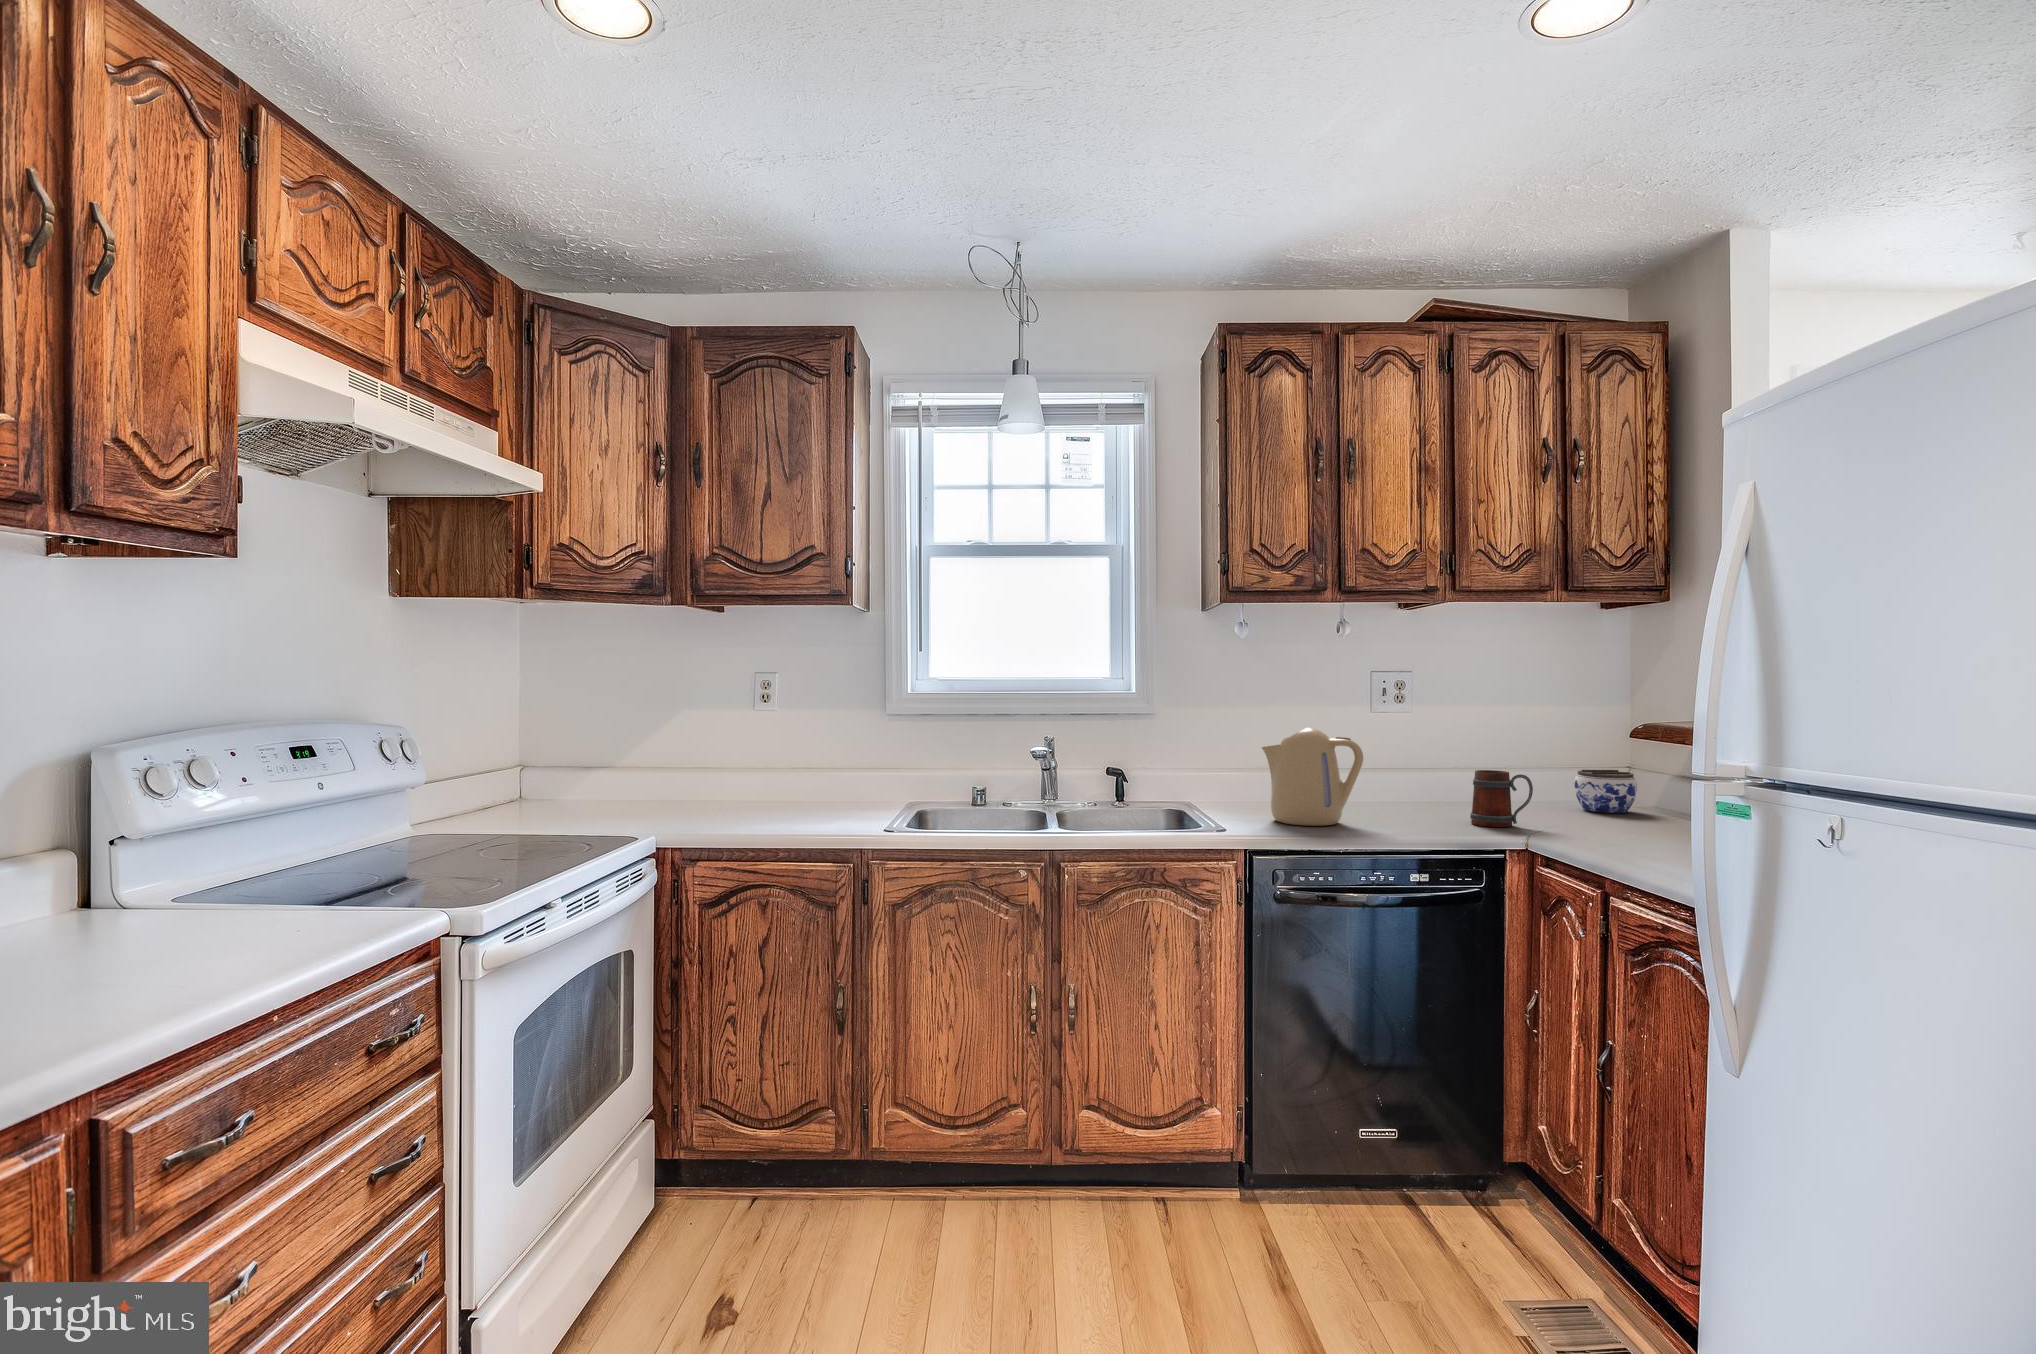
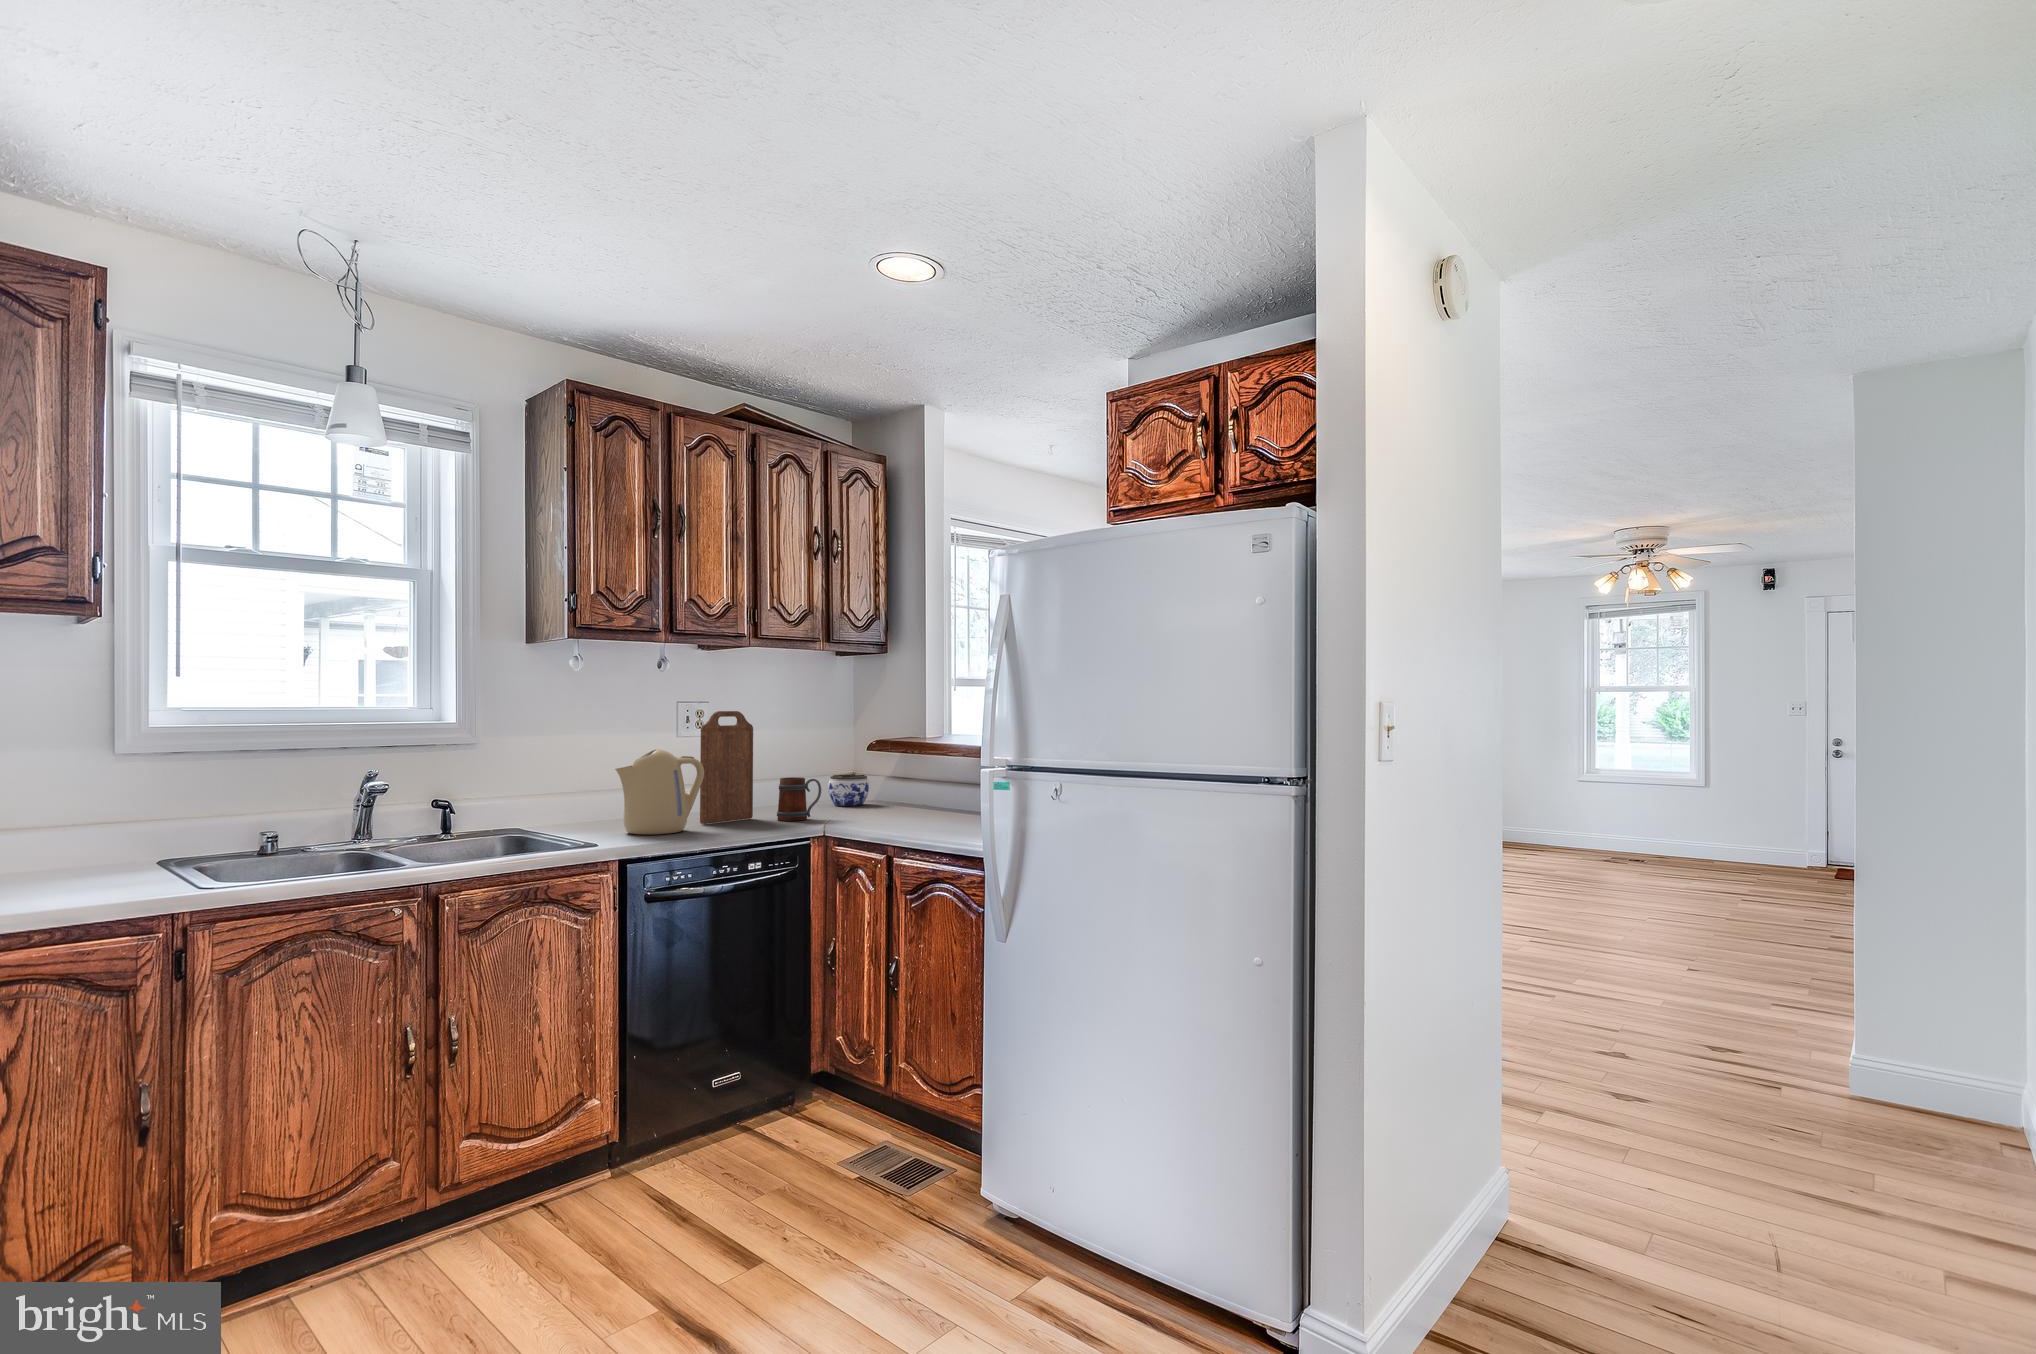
cutting board: none [1370,684,1445,818] -> present [700,711,753,824]

